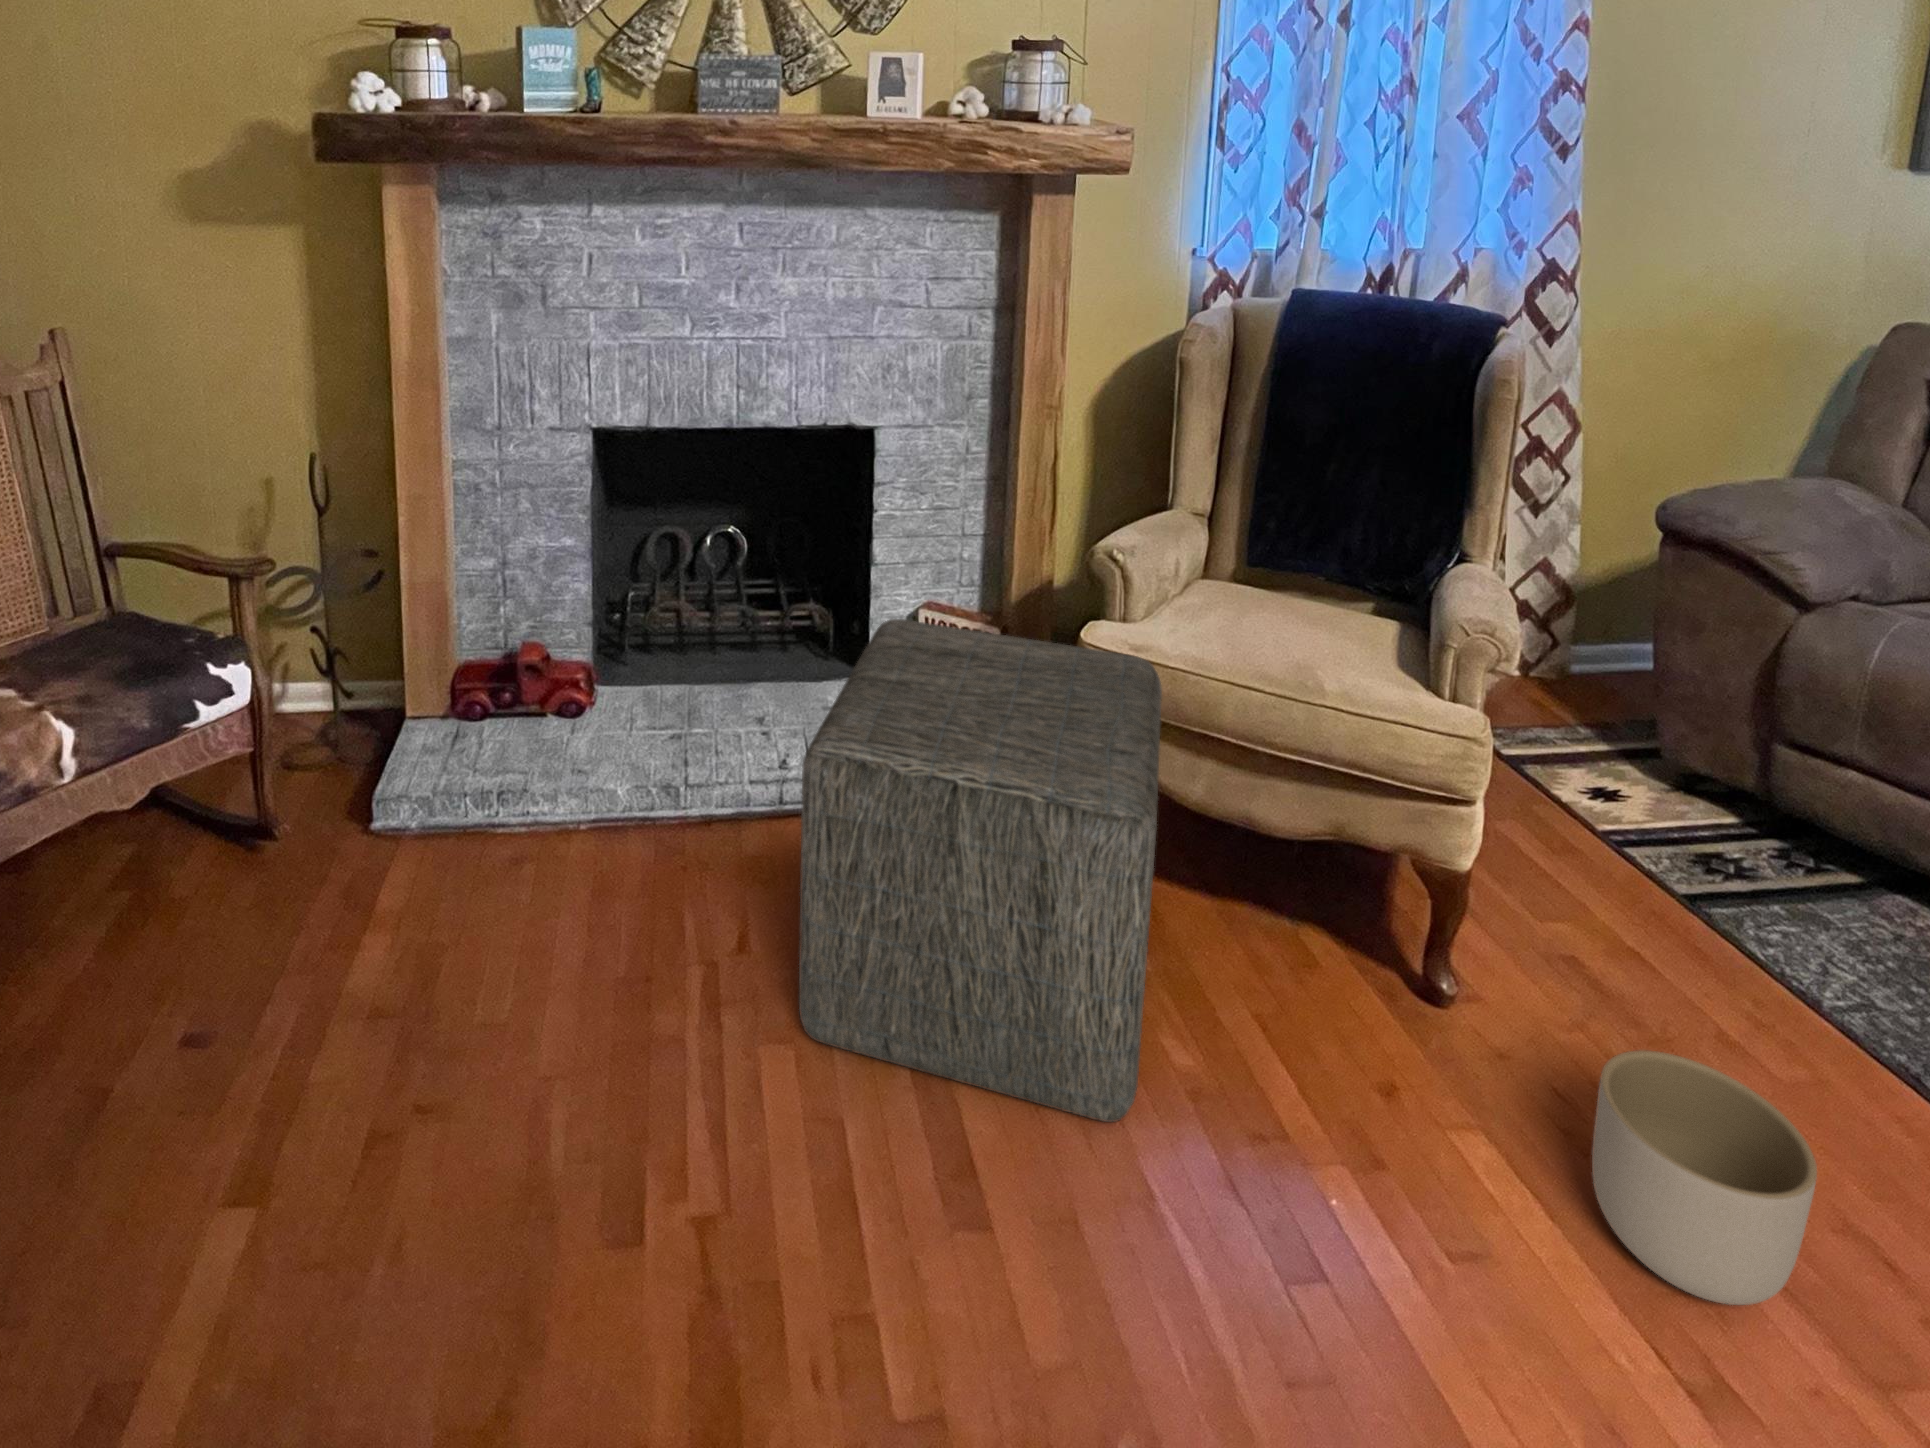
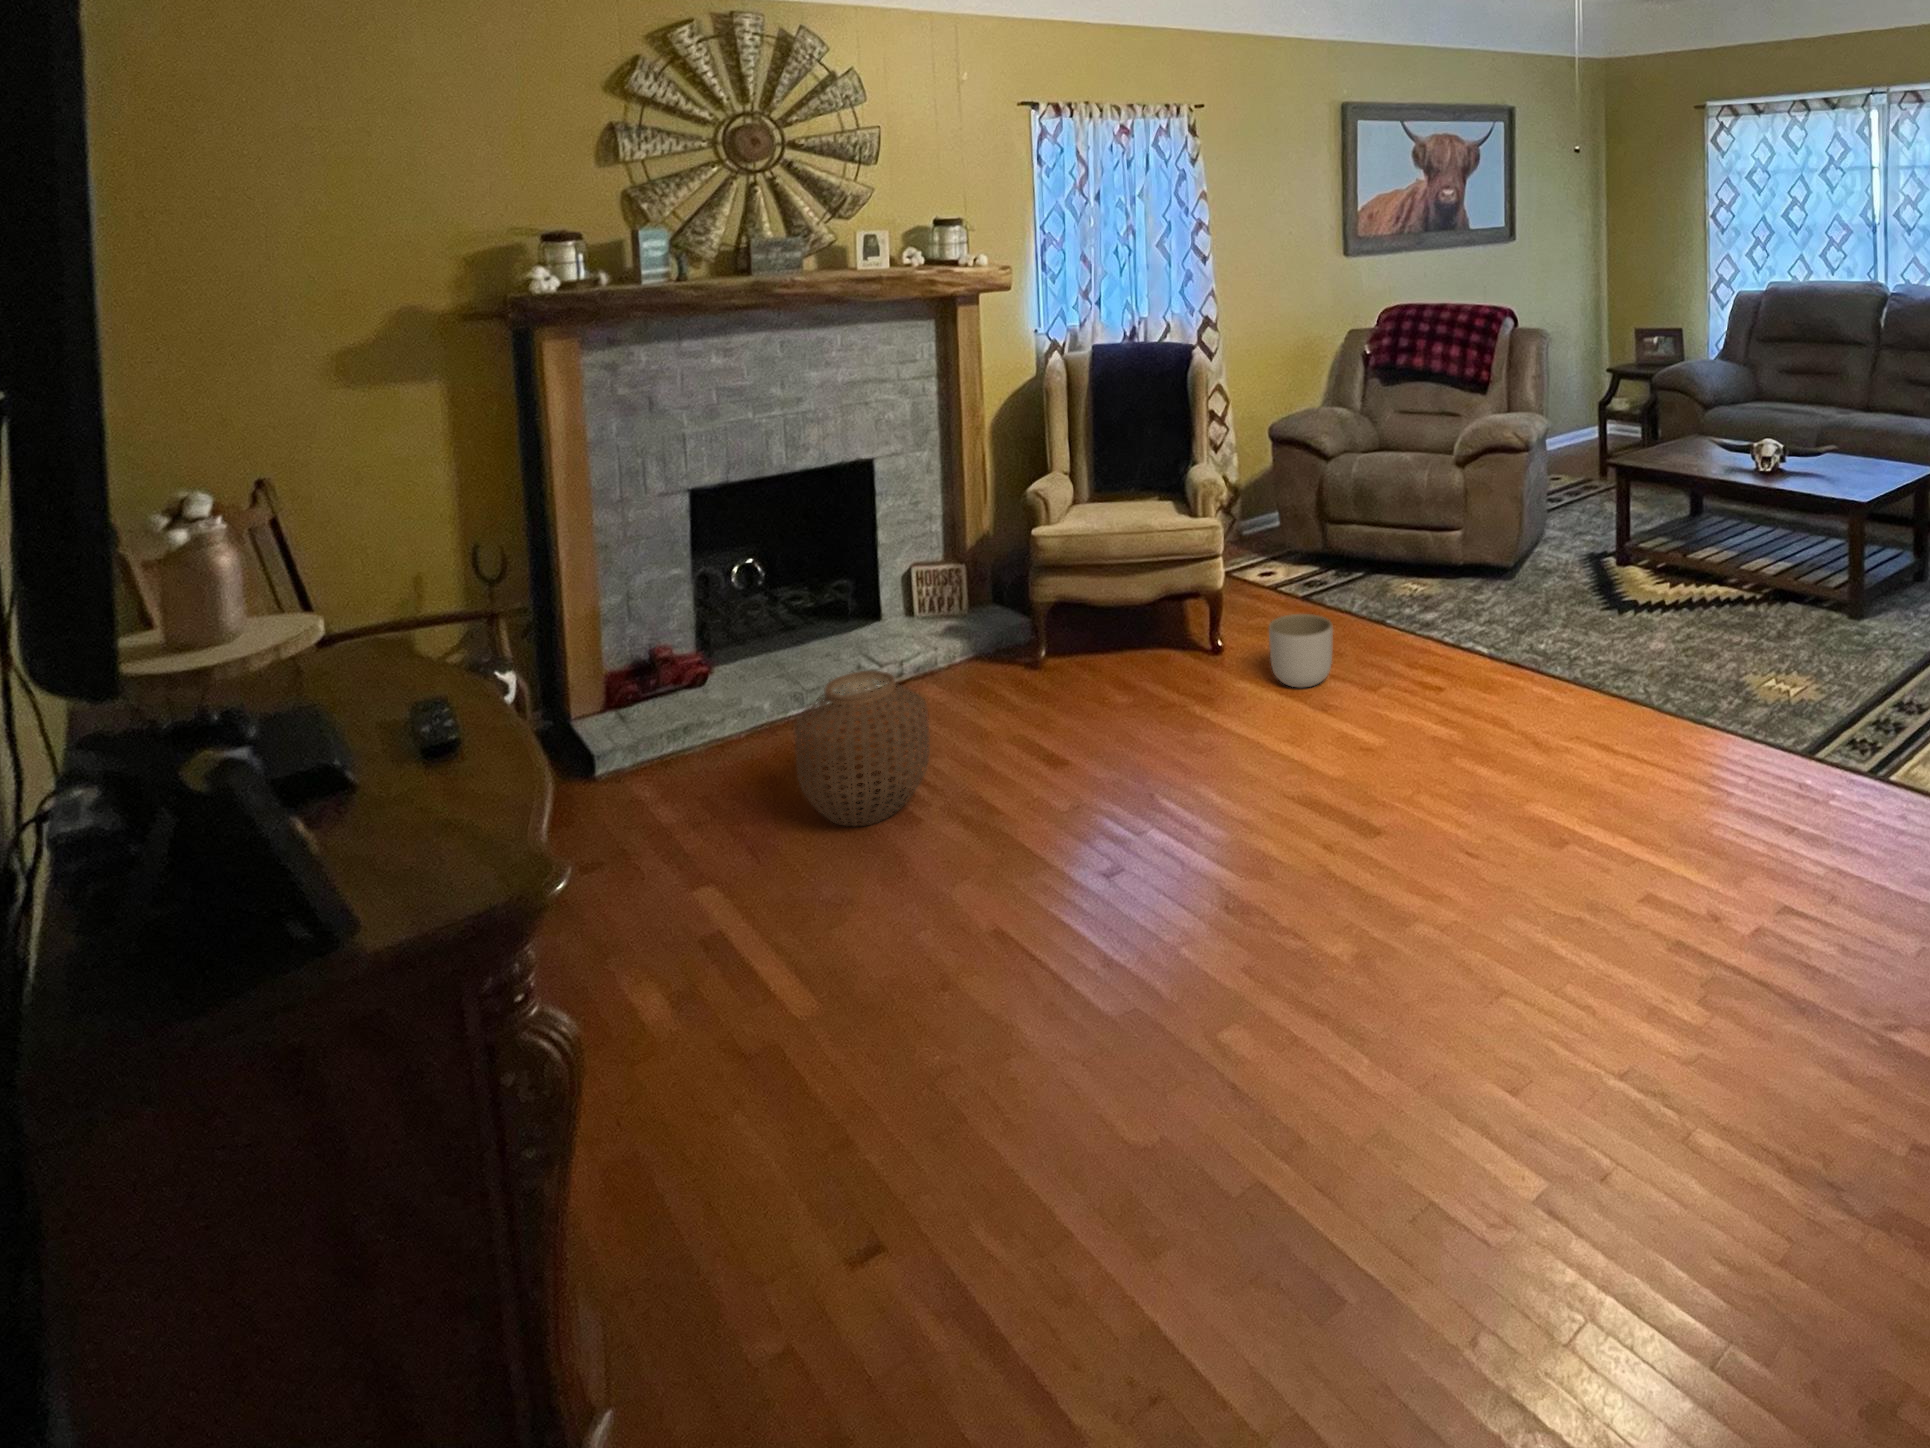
ottoman: present [799,619,1162,1122] -> none [927,529,1105,741]
woven basket: none [419,899,690,1248] -> present [795,671,930,826]

